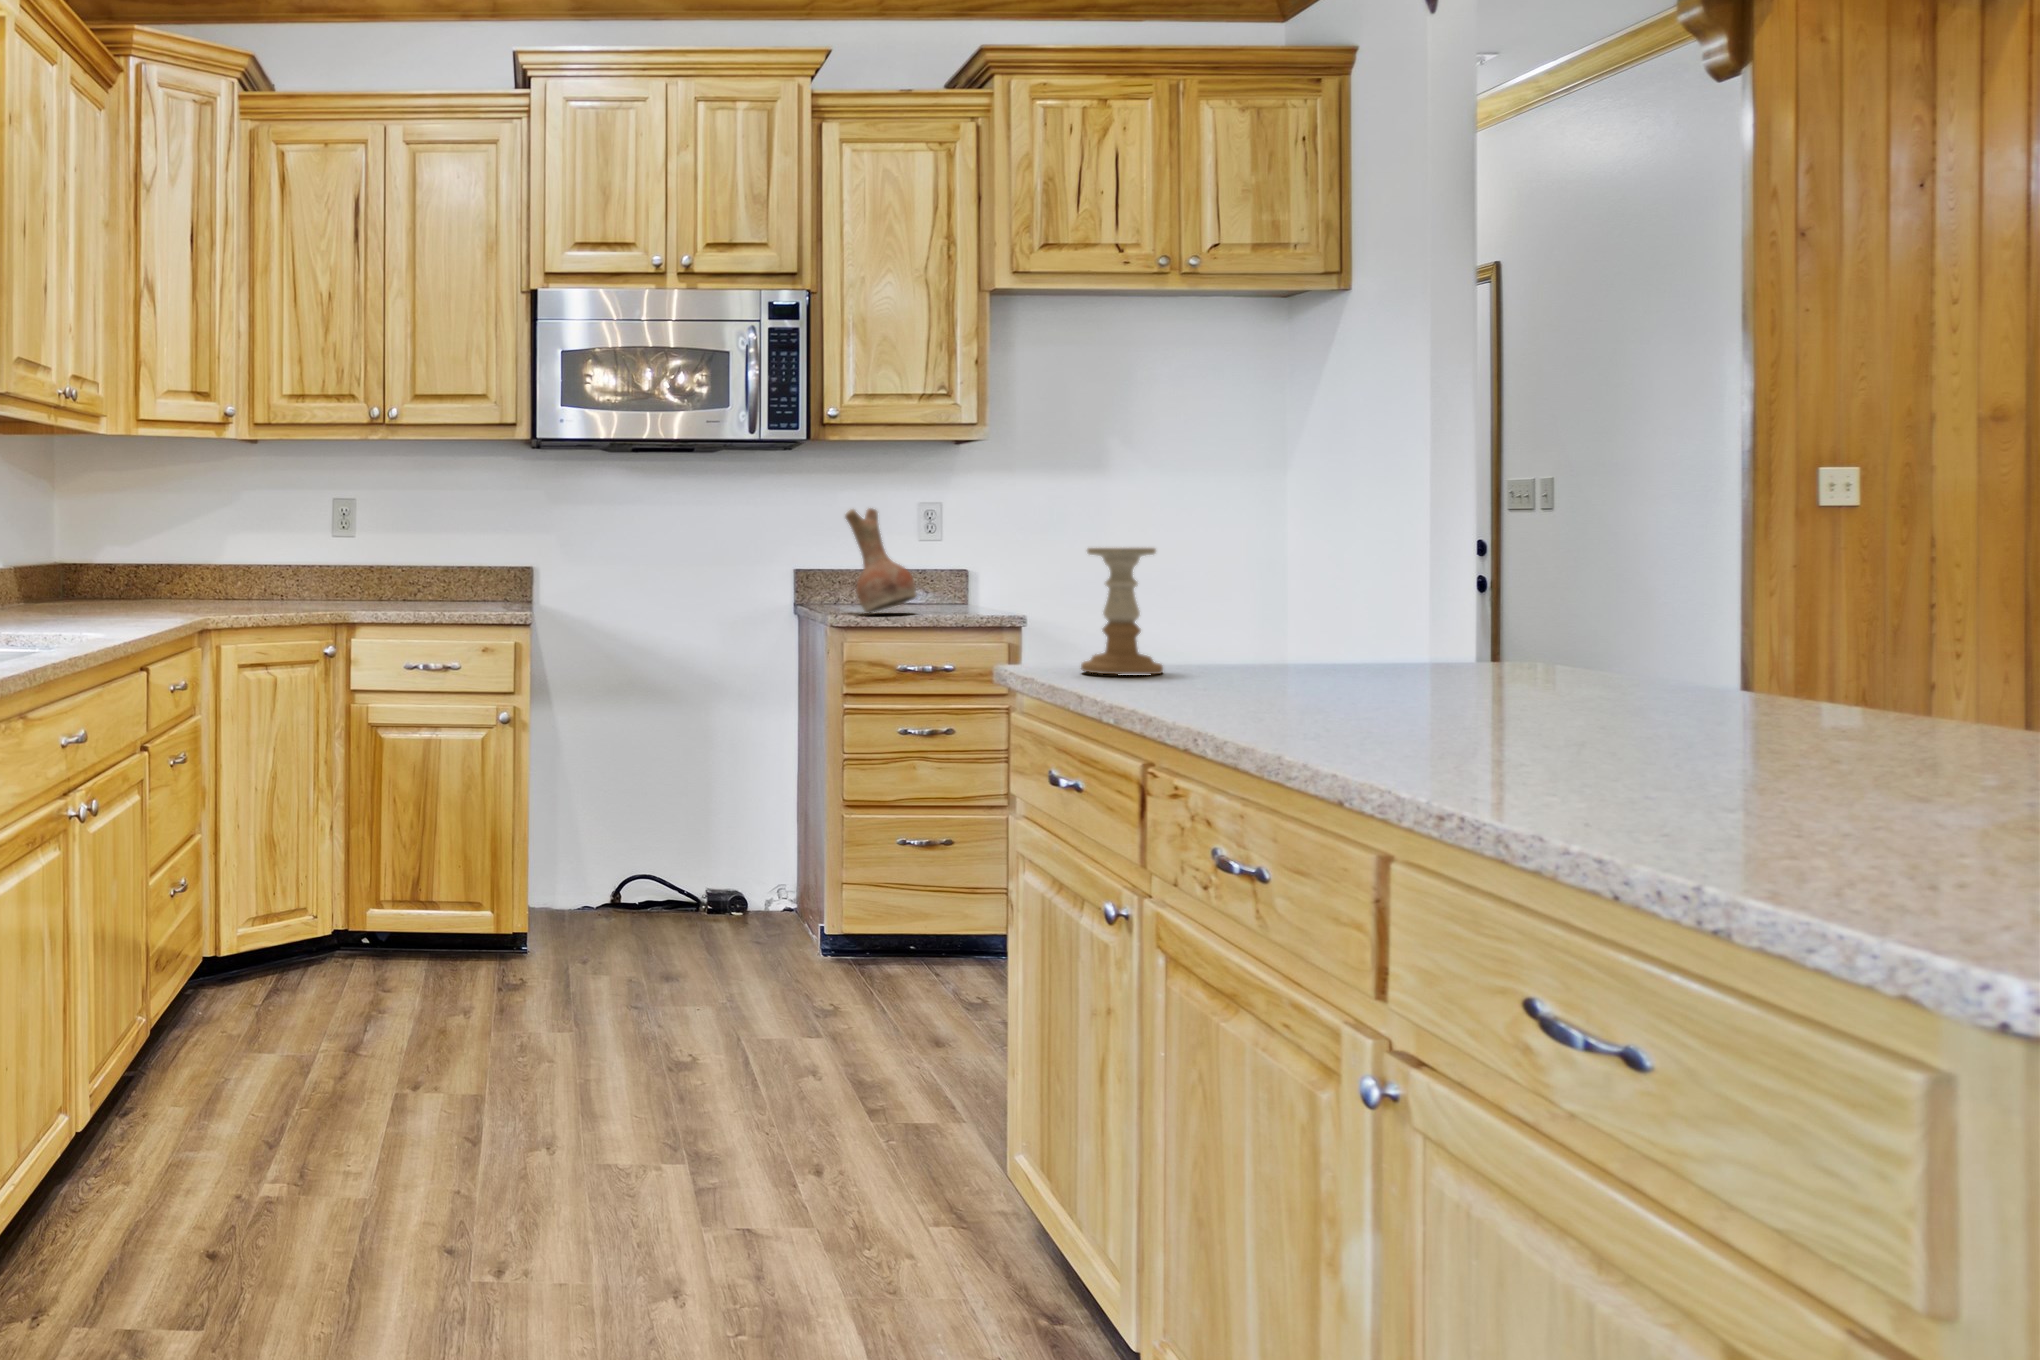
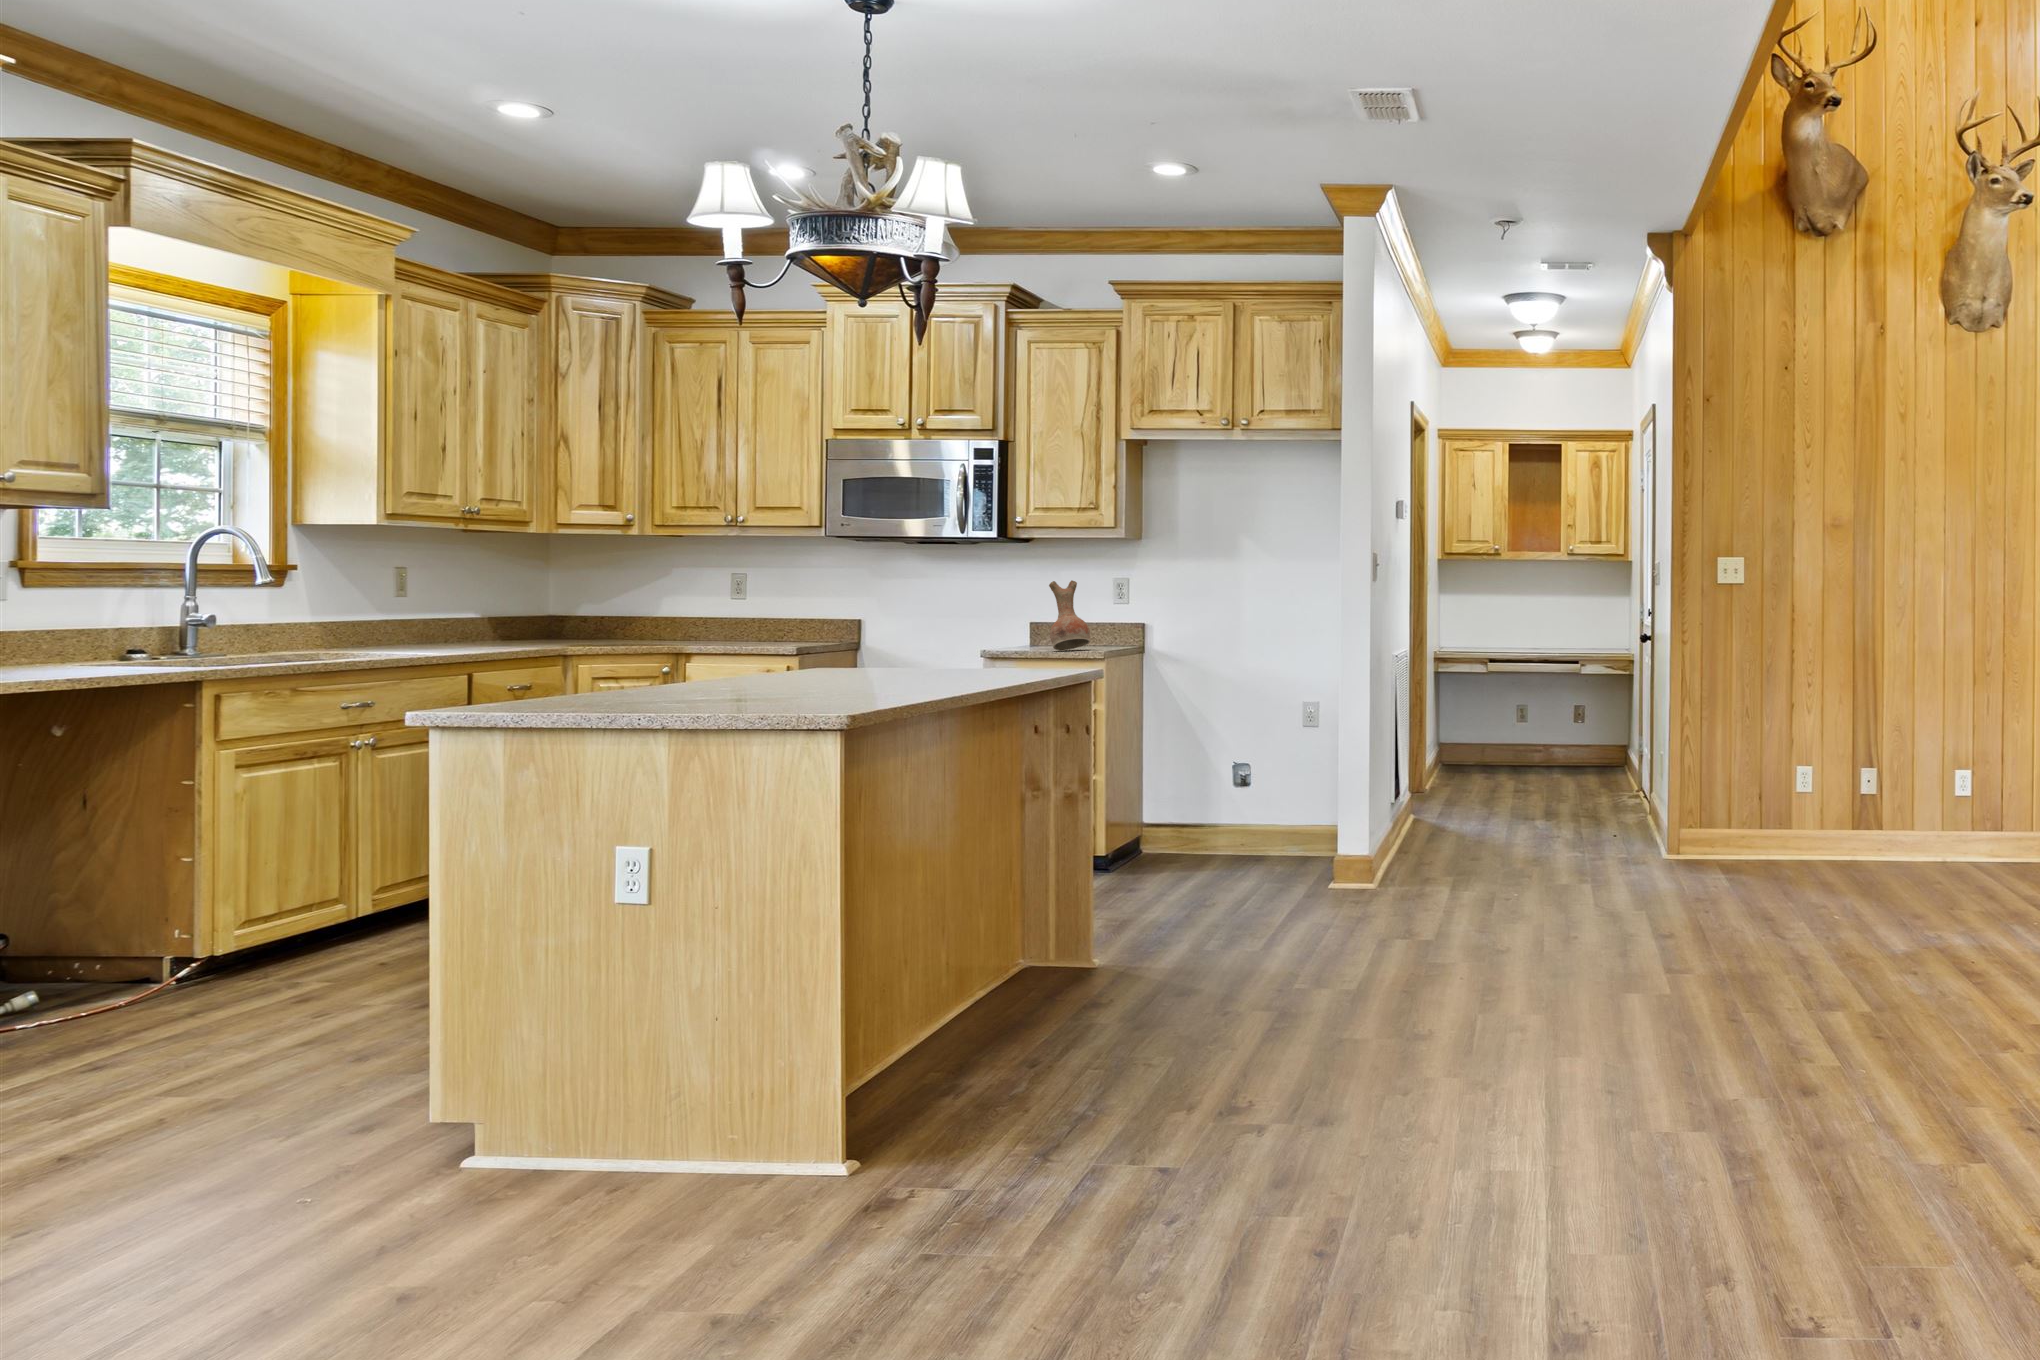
candle holder: present [1081,548,1163,674] -> none [829,608,872,673]

